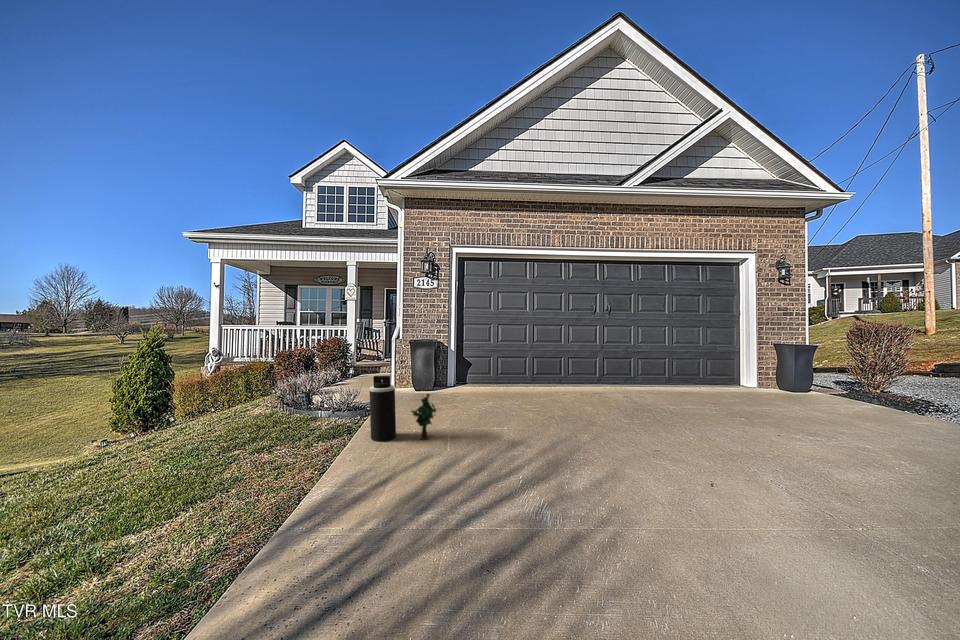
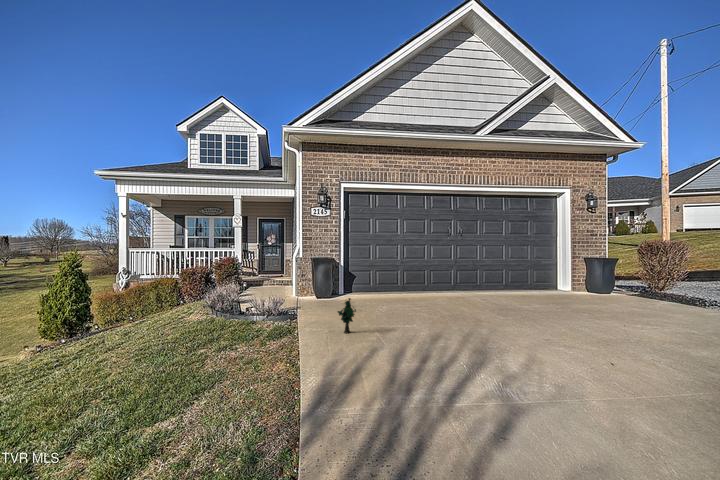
trash can: present [369,376,396,441] -> none [305,285,324,335]

